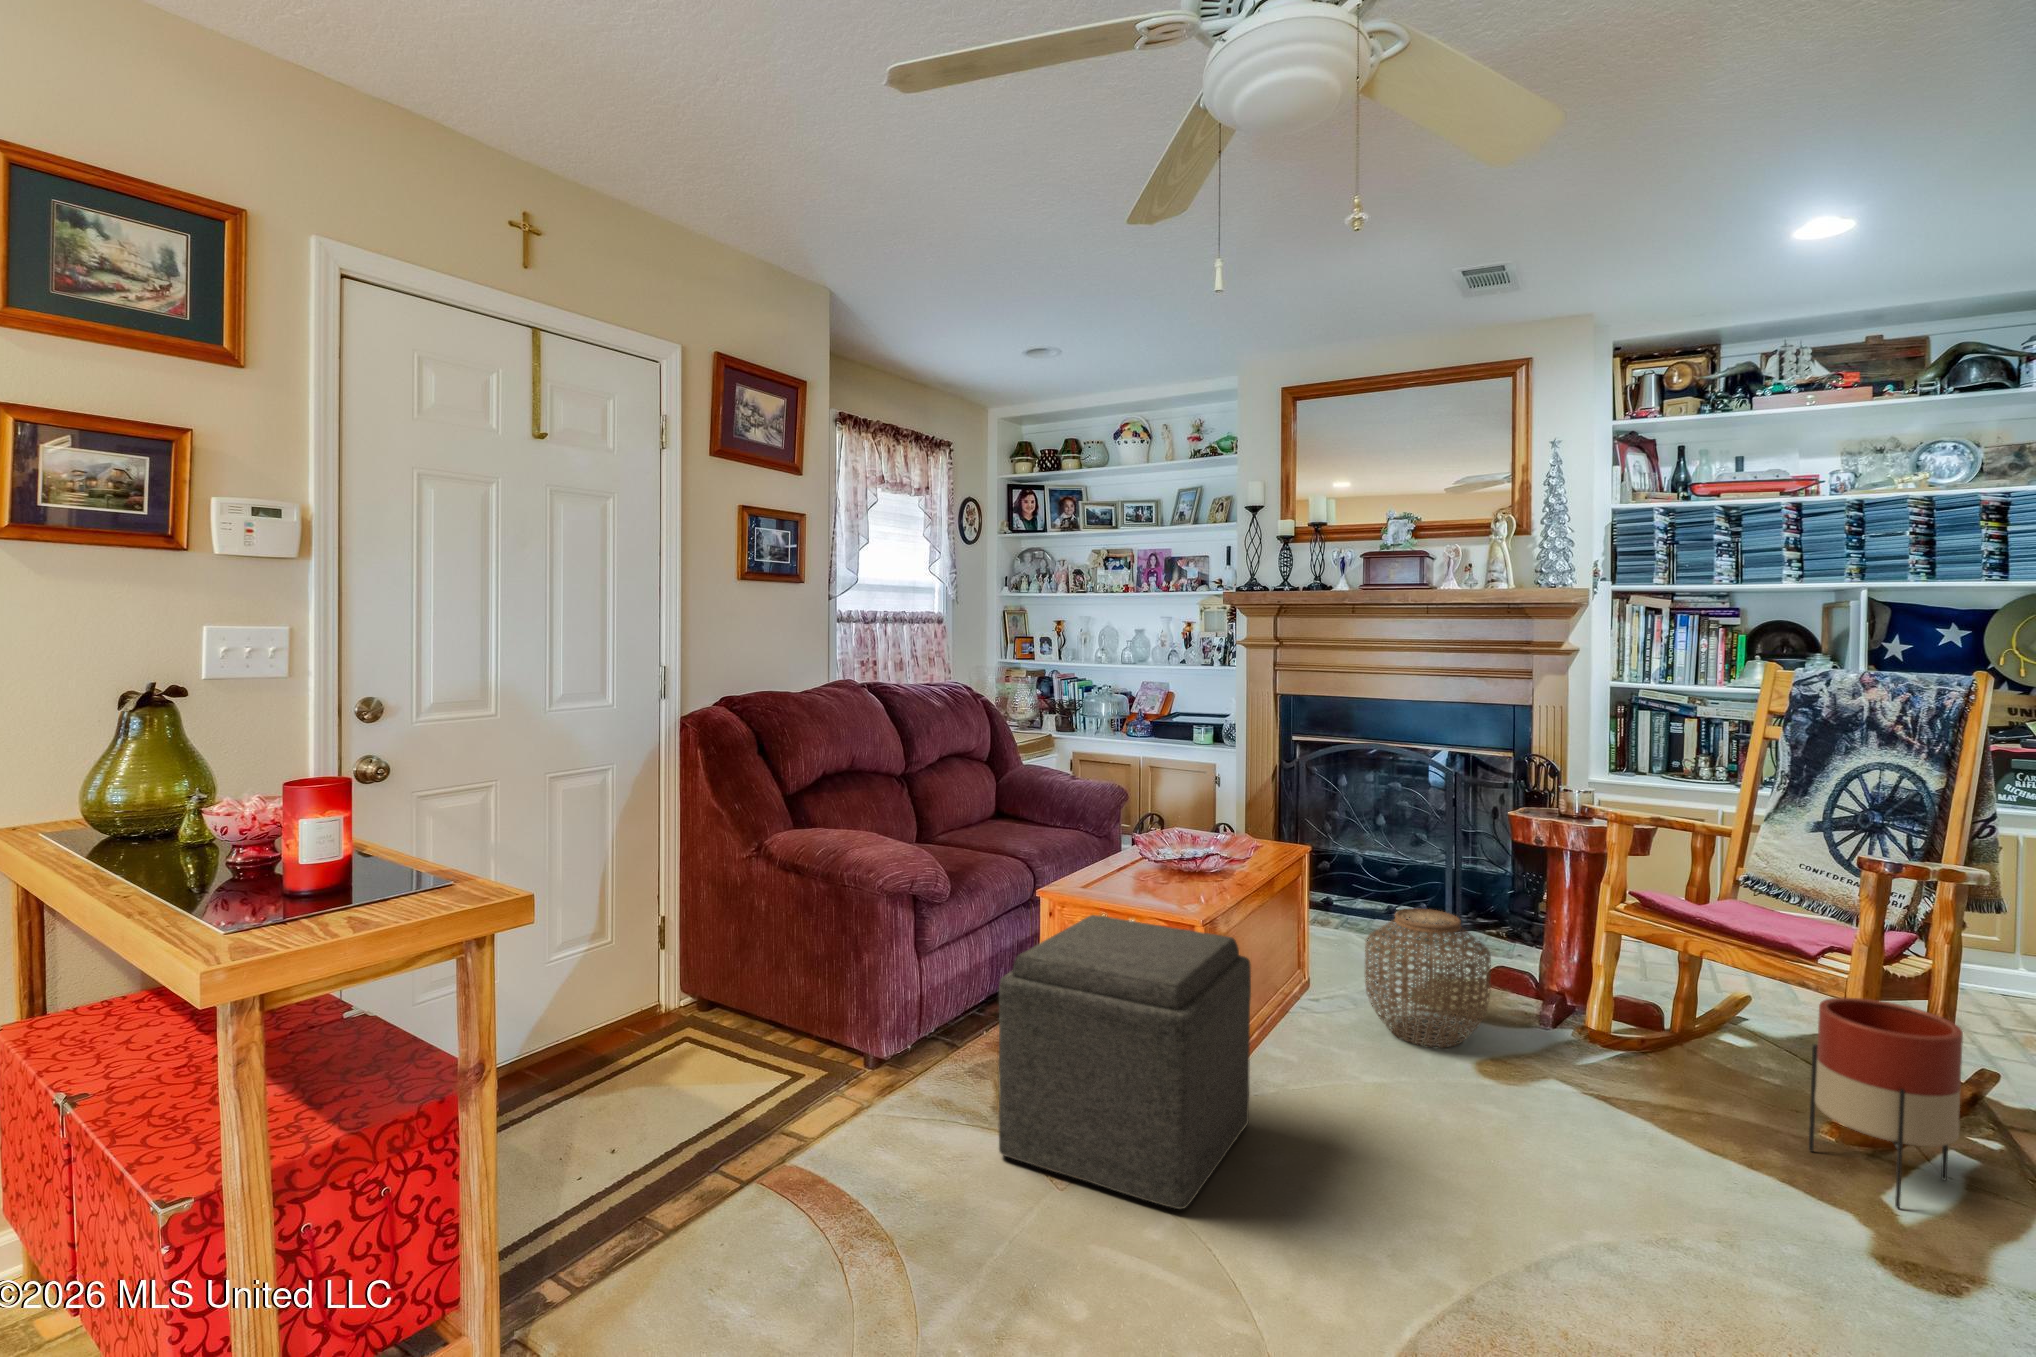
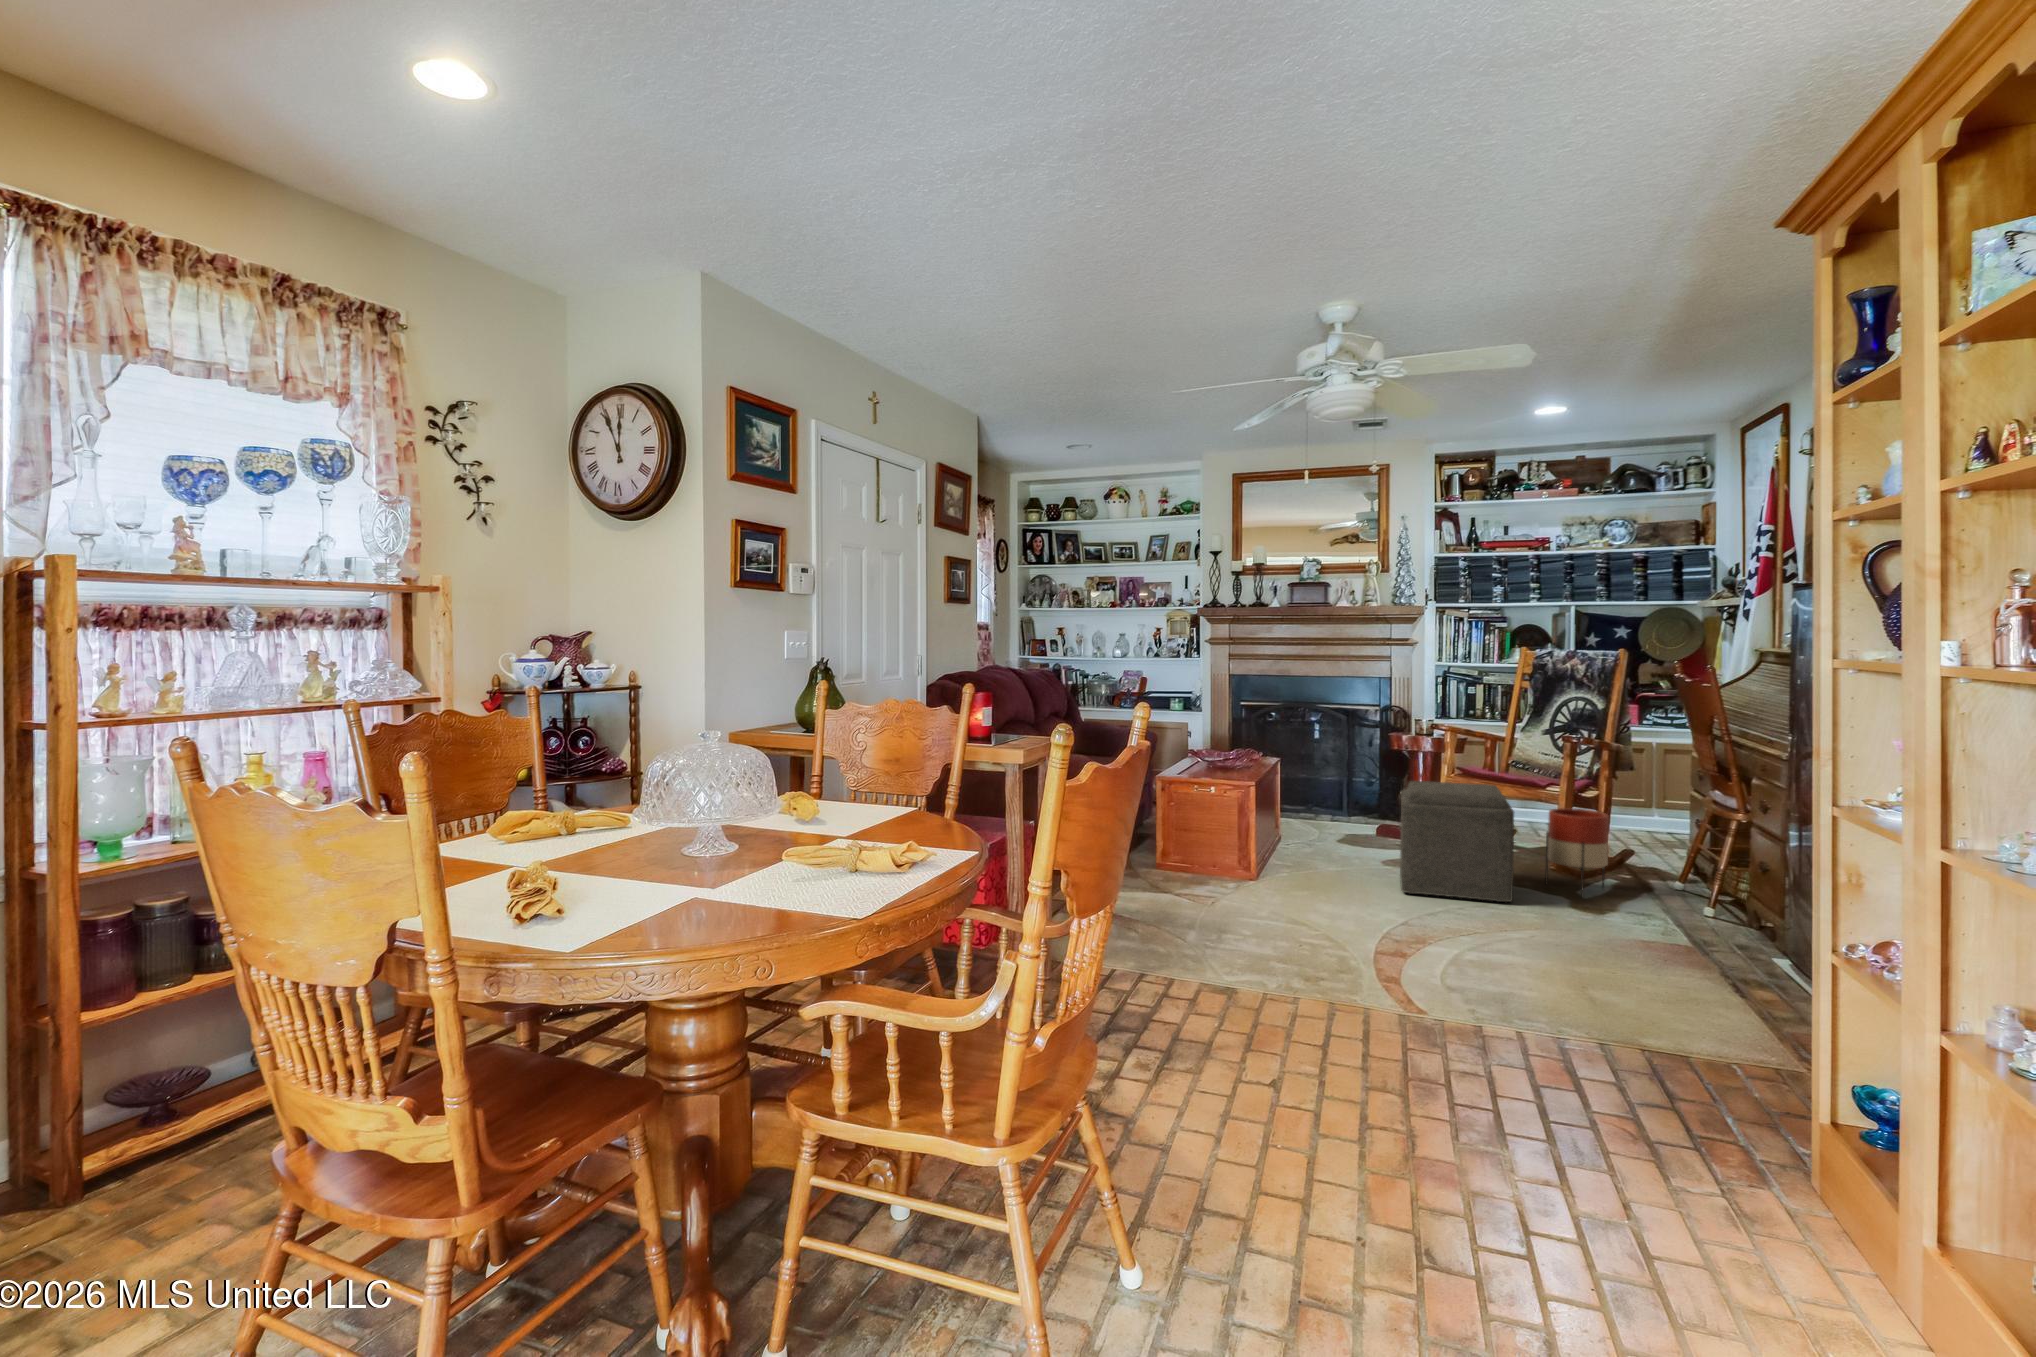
woven basket: present [1365,909,1491,1047] -> none [1320,788,1388,861]
ottoman: present [998,915,1251,1209] -> present [1400,781,1514,902]

